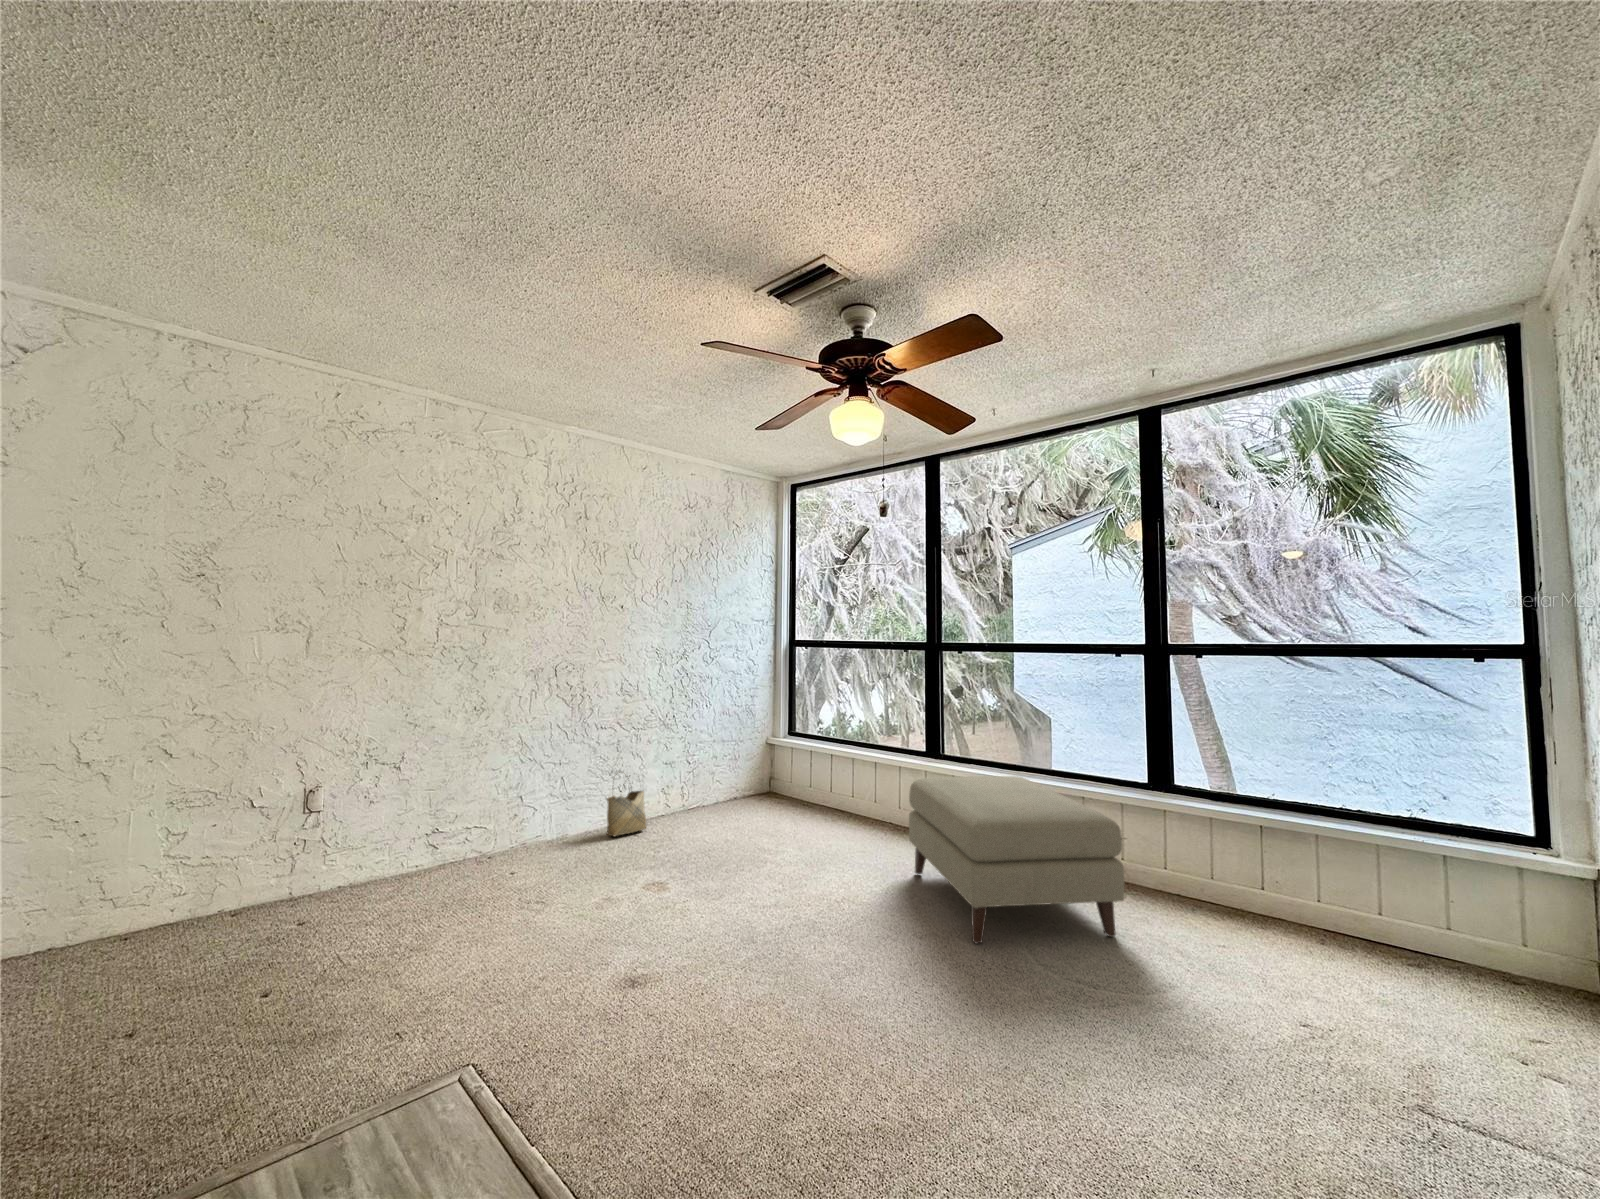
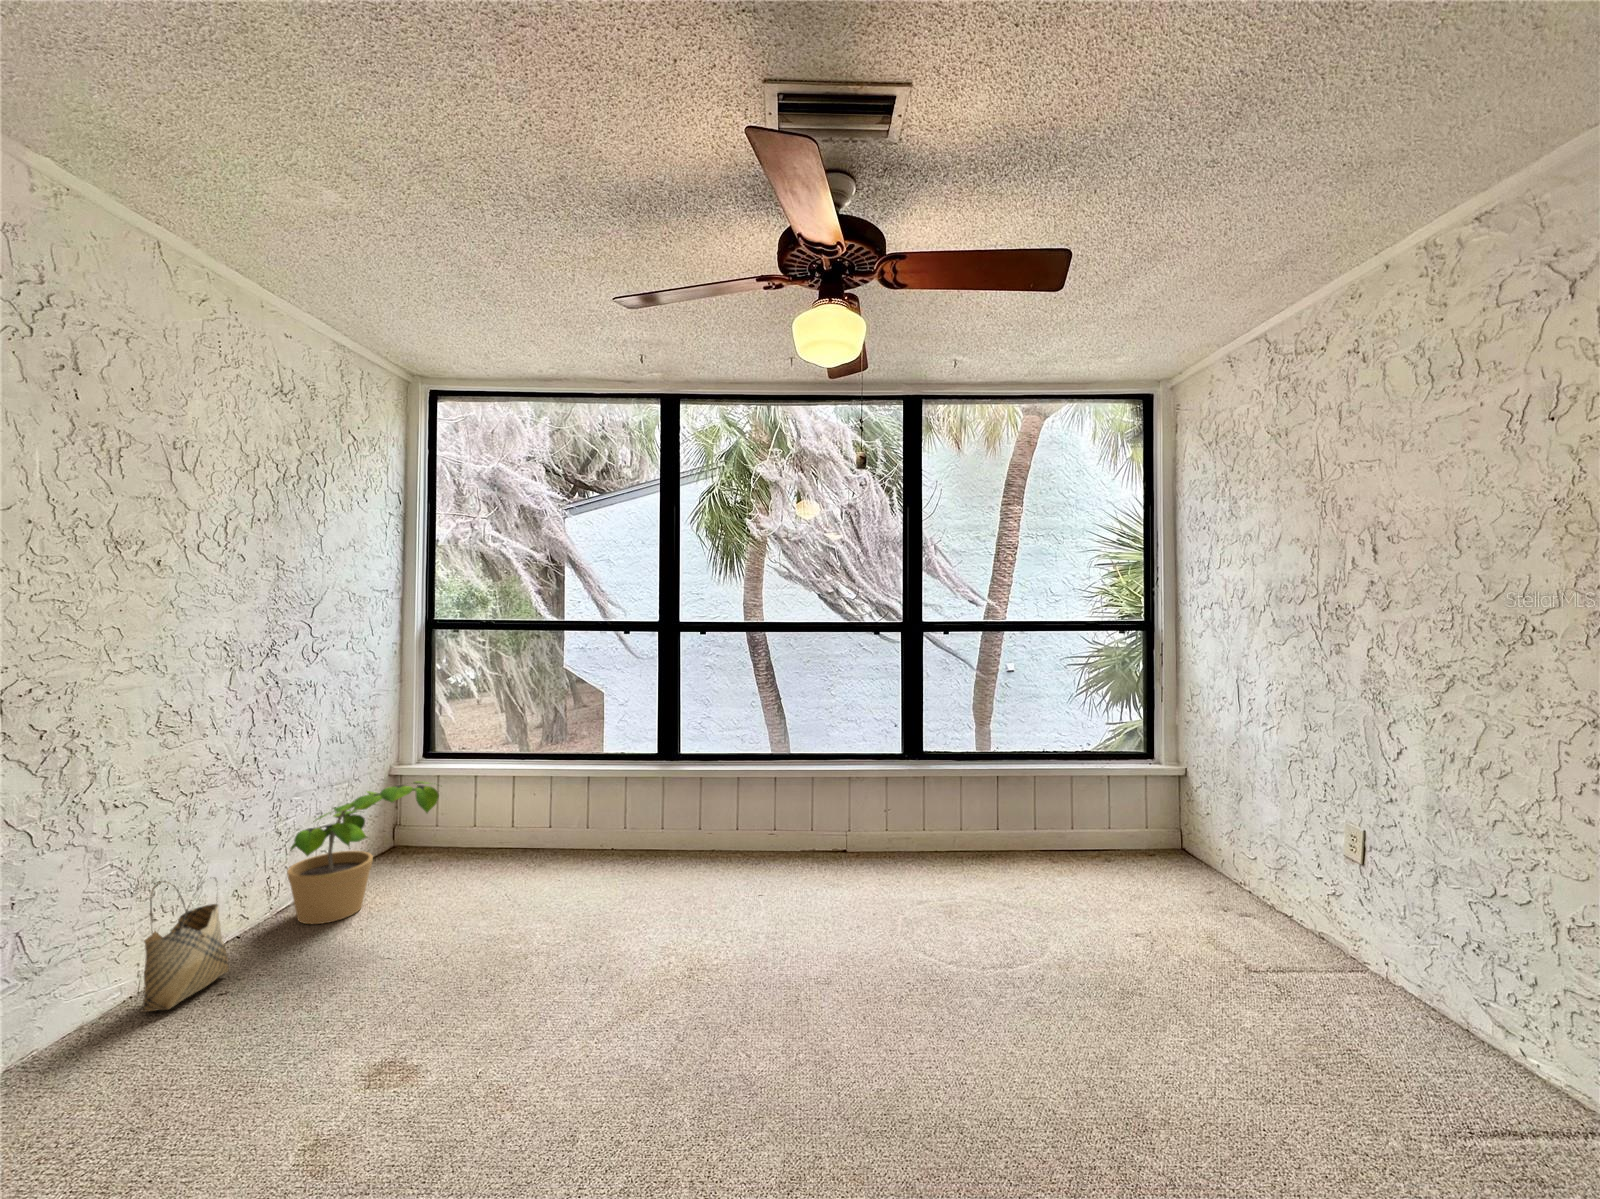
potted plant: none [681,742,762,821] -> present [287,781,439,924]
ottoman: present [909,776,1124,944] -> none [712,767,964,964]

